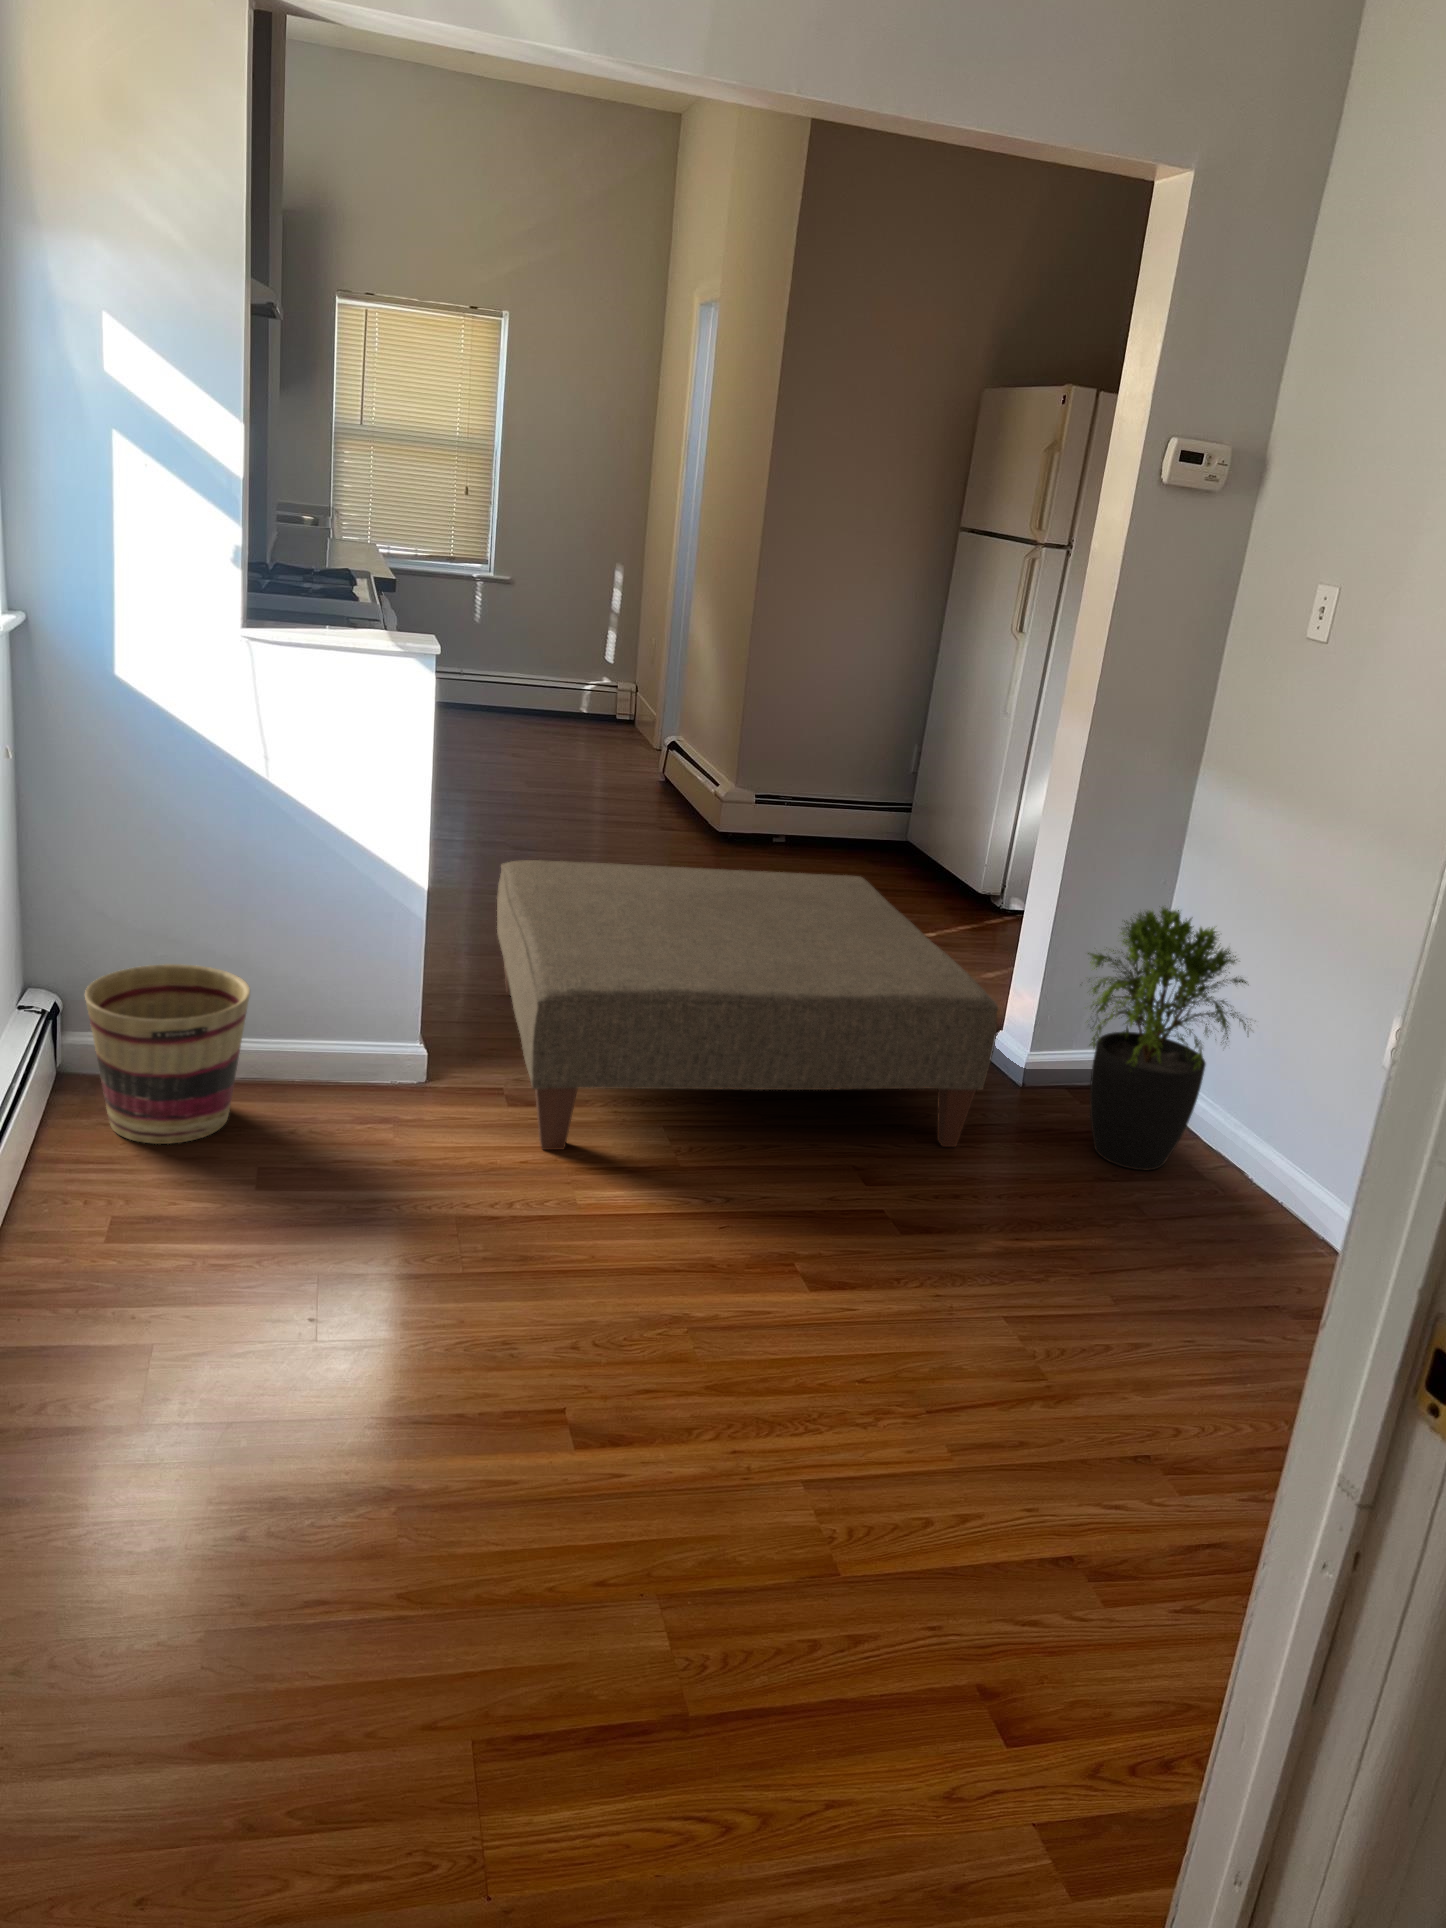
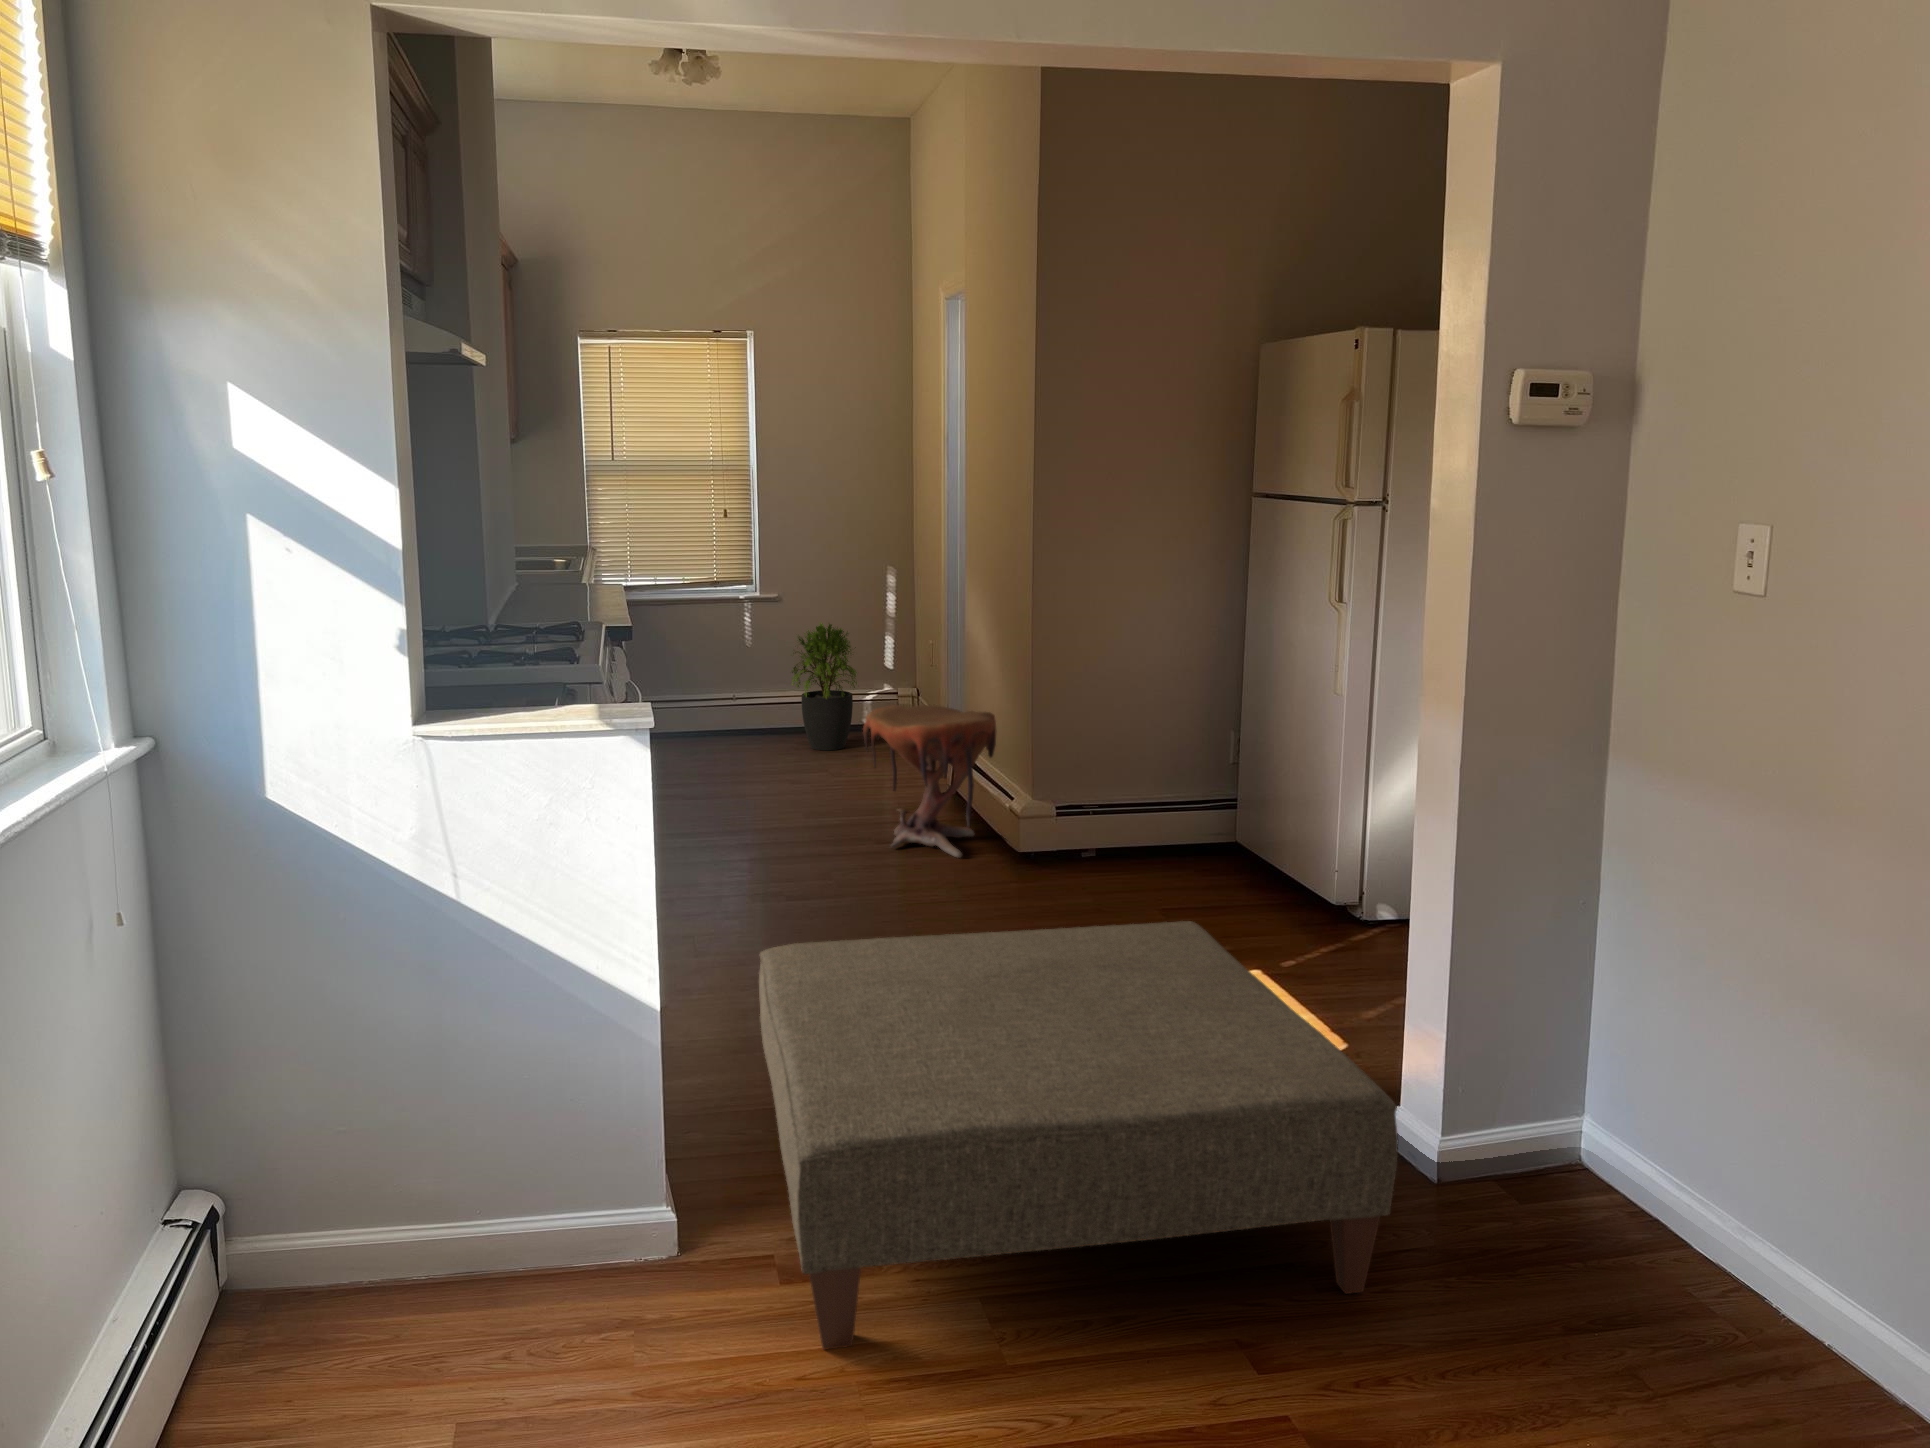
side table: none [590,688,709,828] -> present [863,705,996,858]
potted plant: present [1088,906,1251,1170] -> present [792,622,857,751]
basket: present [85,964,250,1144] -> none [241,1140,446,1389]

